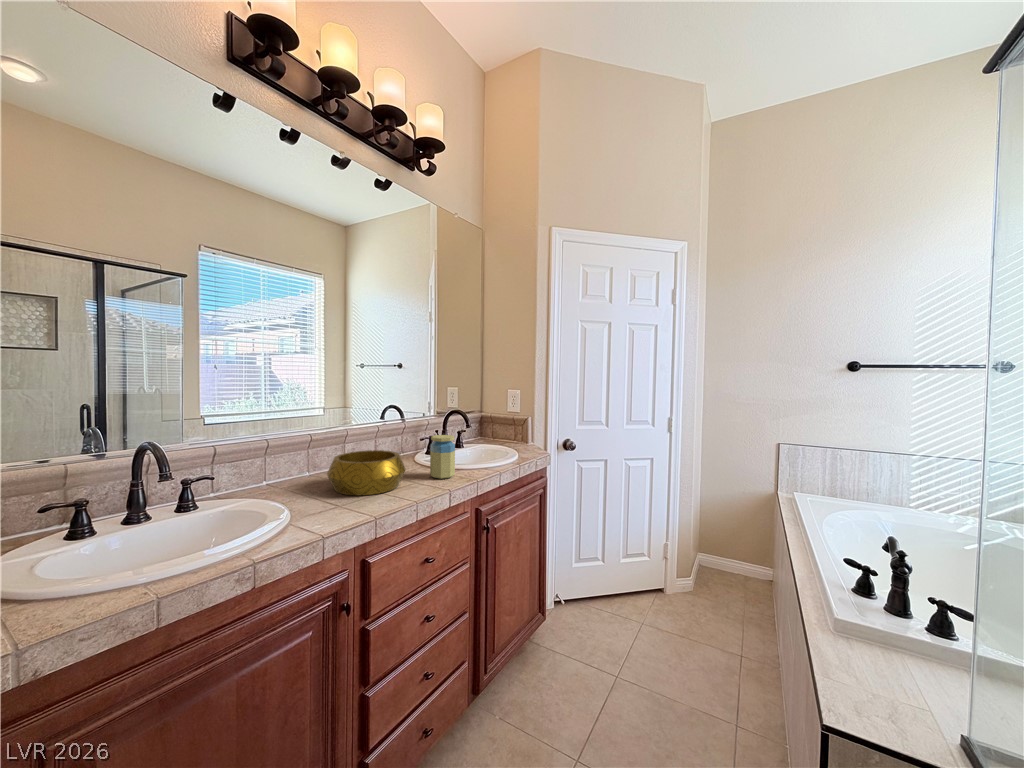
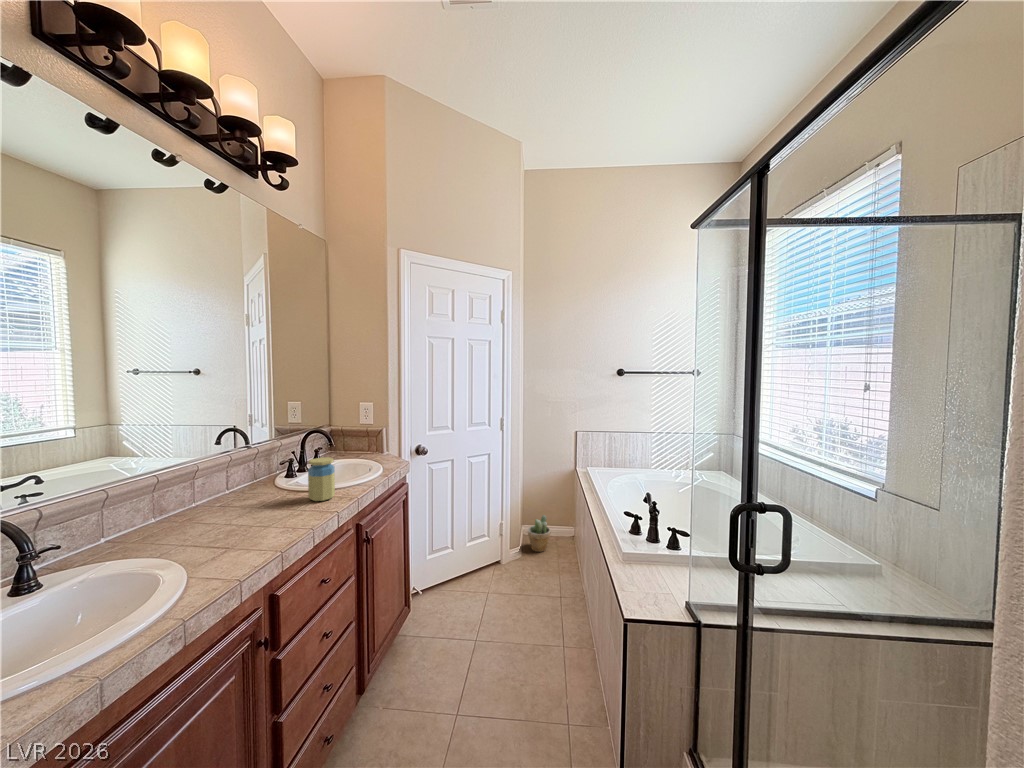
decorative bowl: present [327,450,406,495] -> none [197,481,290,535]
potted plant: none [702,545,736,591] -> present [527,515,551,552]

